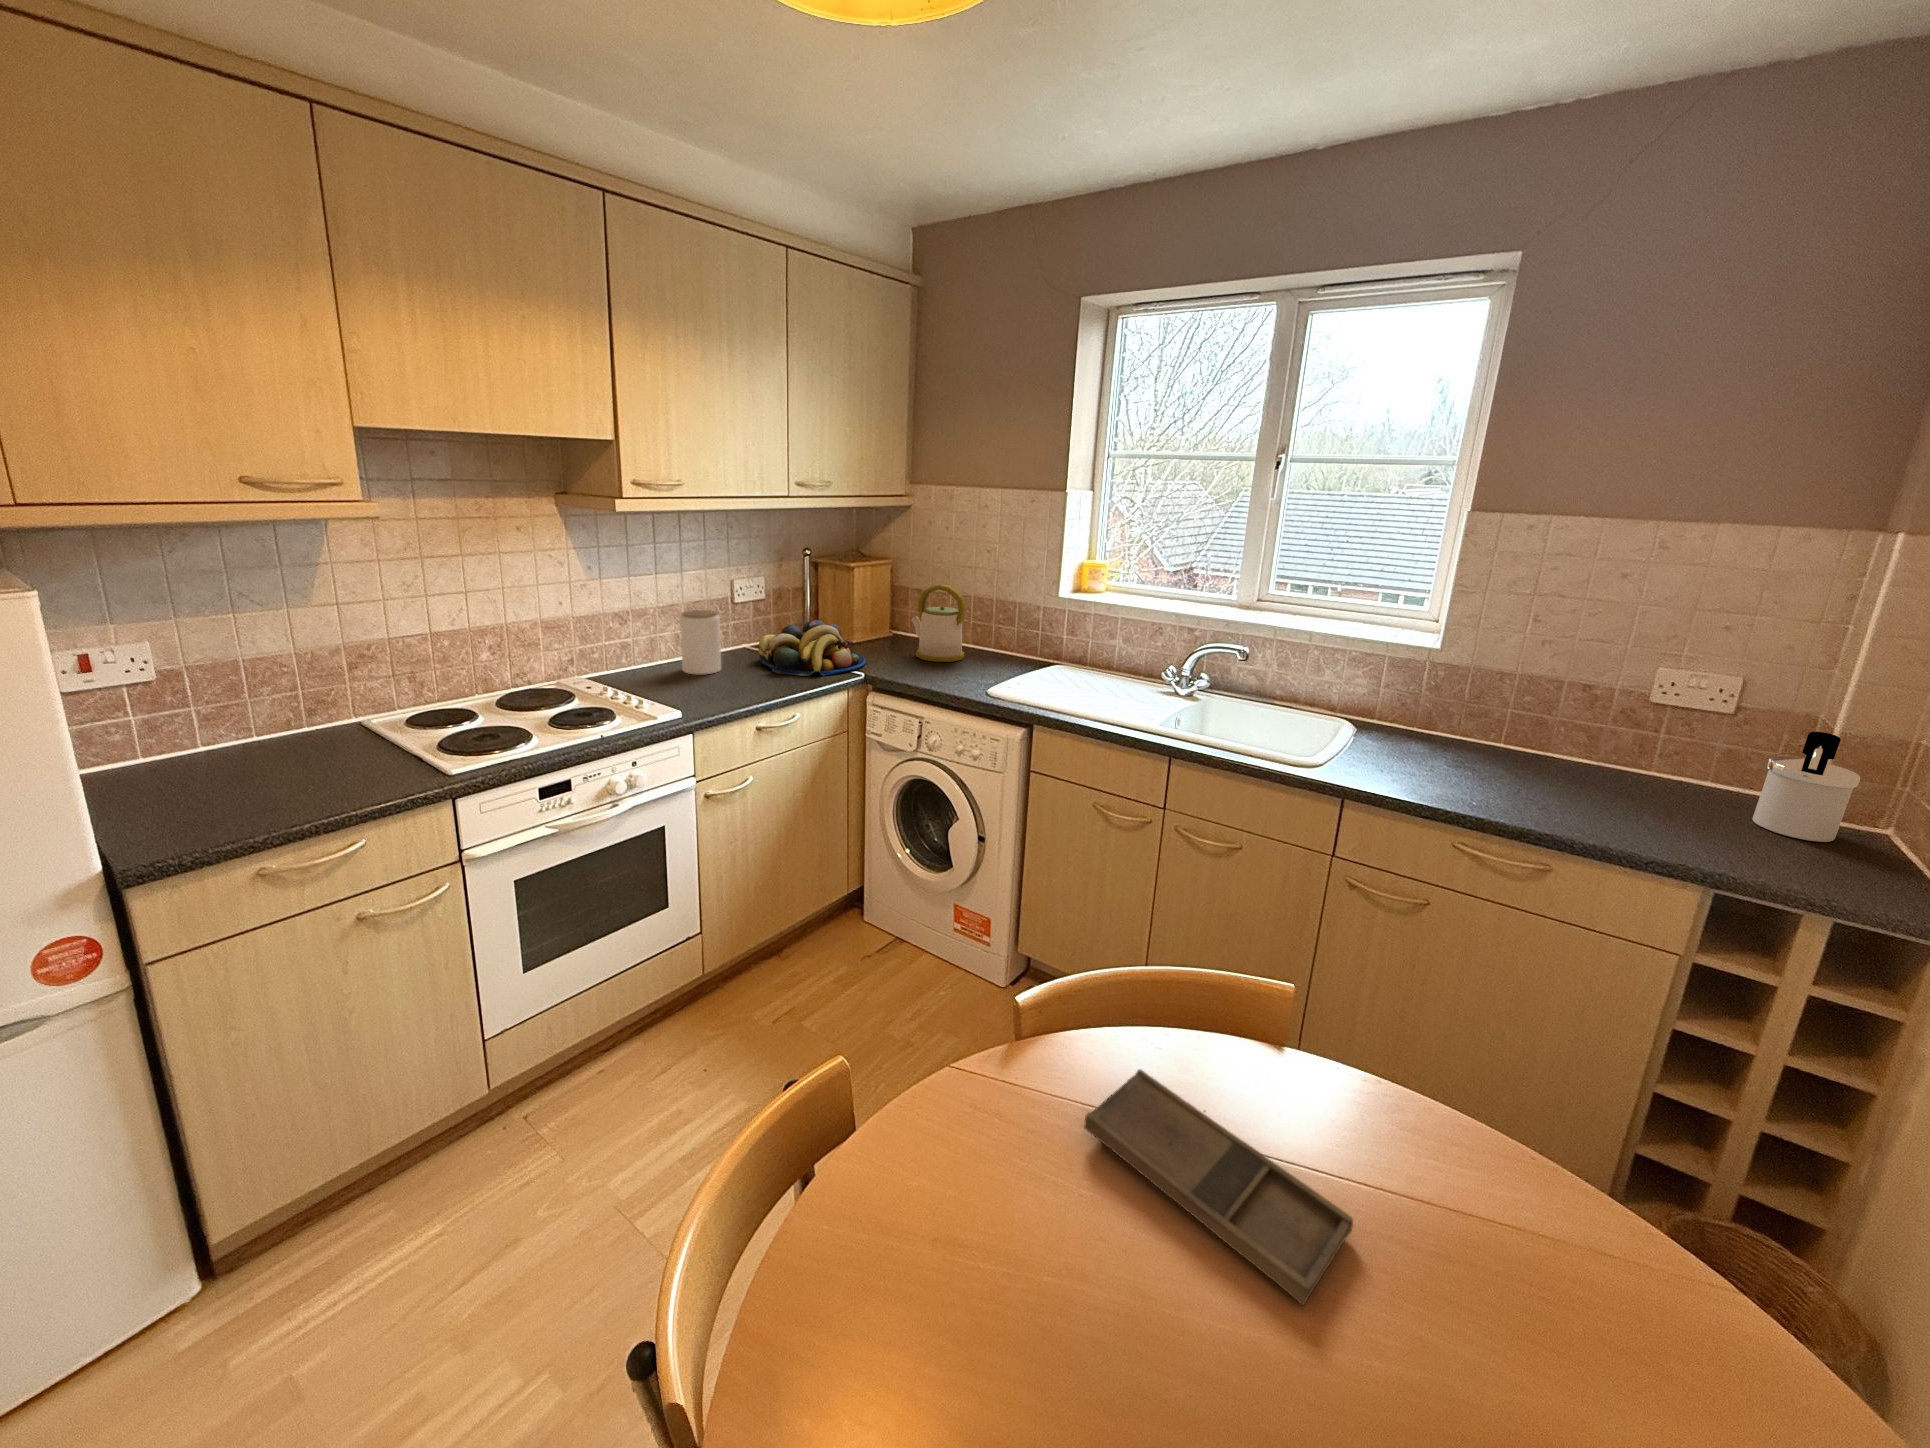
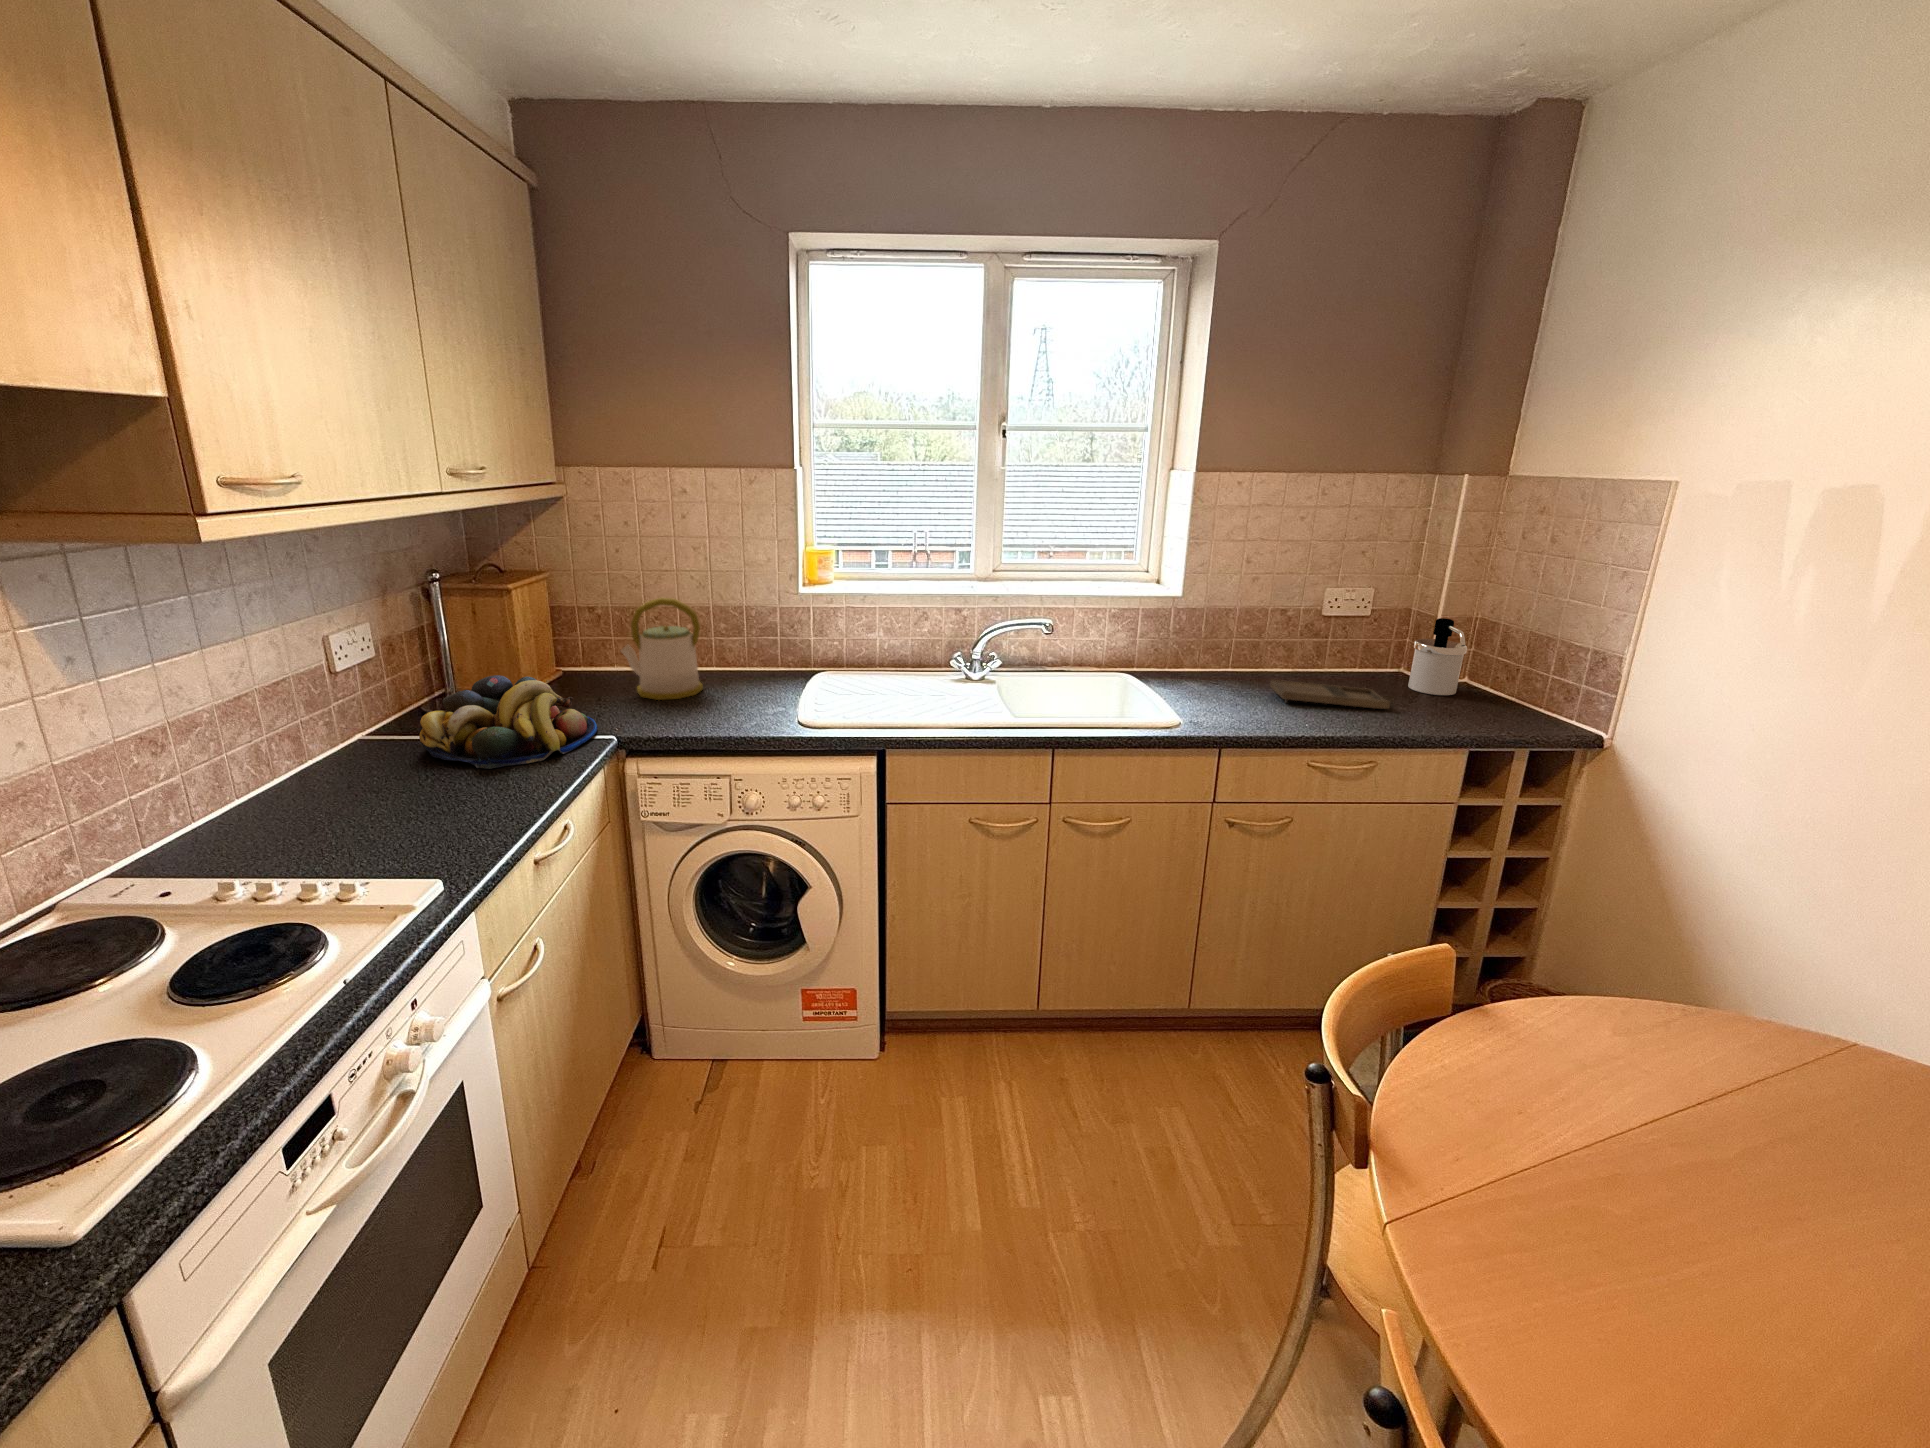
jar: present [680,610,721,674] -> none [288,695,383,809]
tray: present [1084,1070,1353,1305] -> present [1270,680,1390,709]

